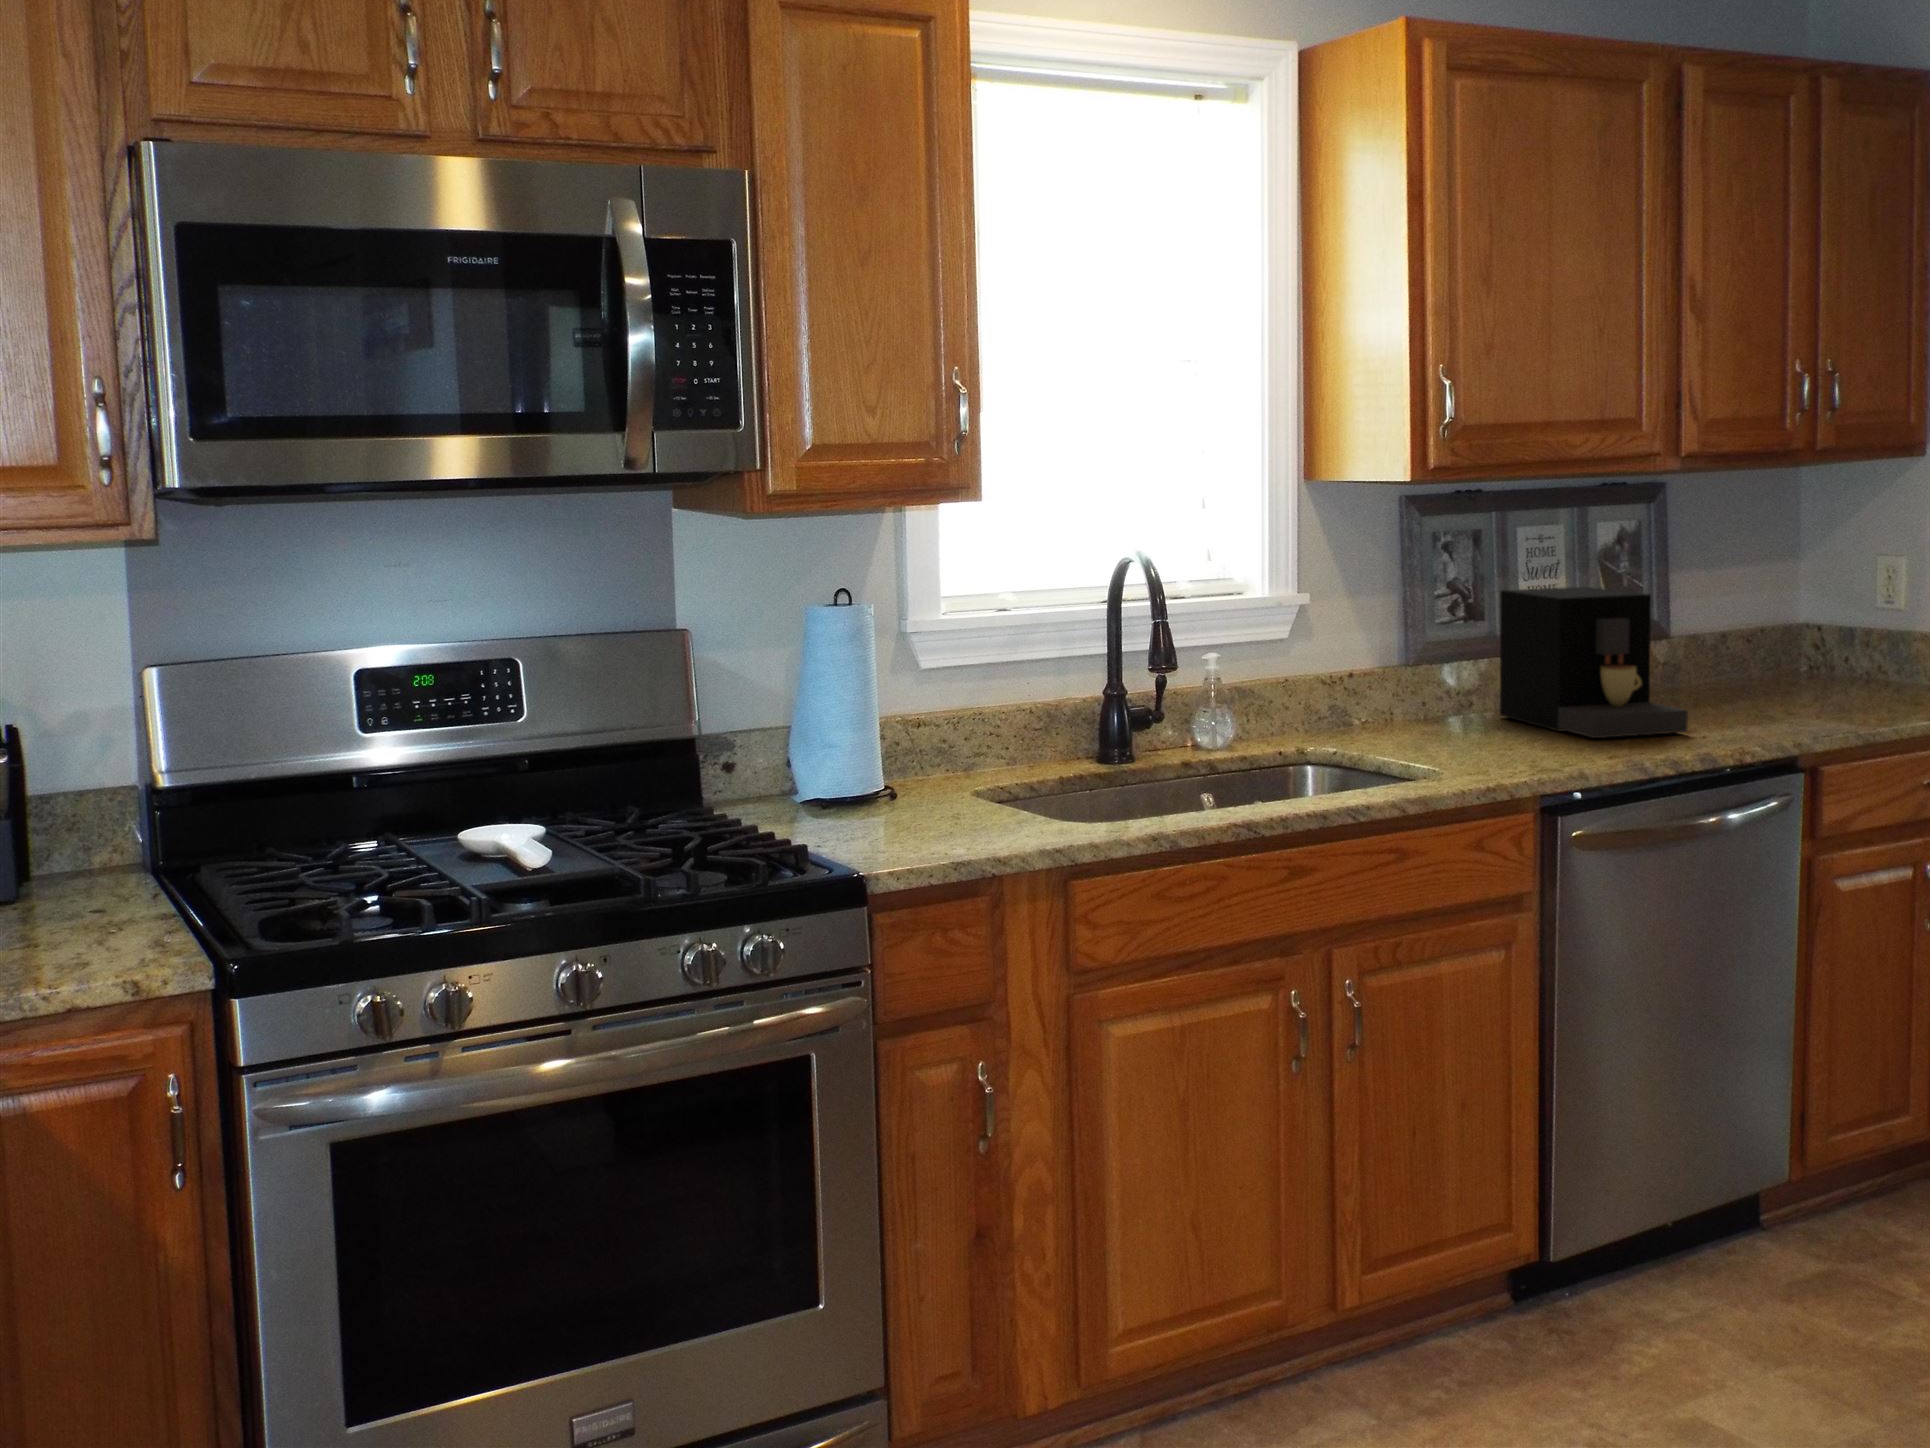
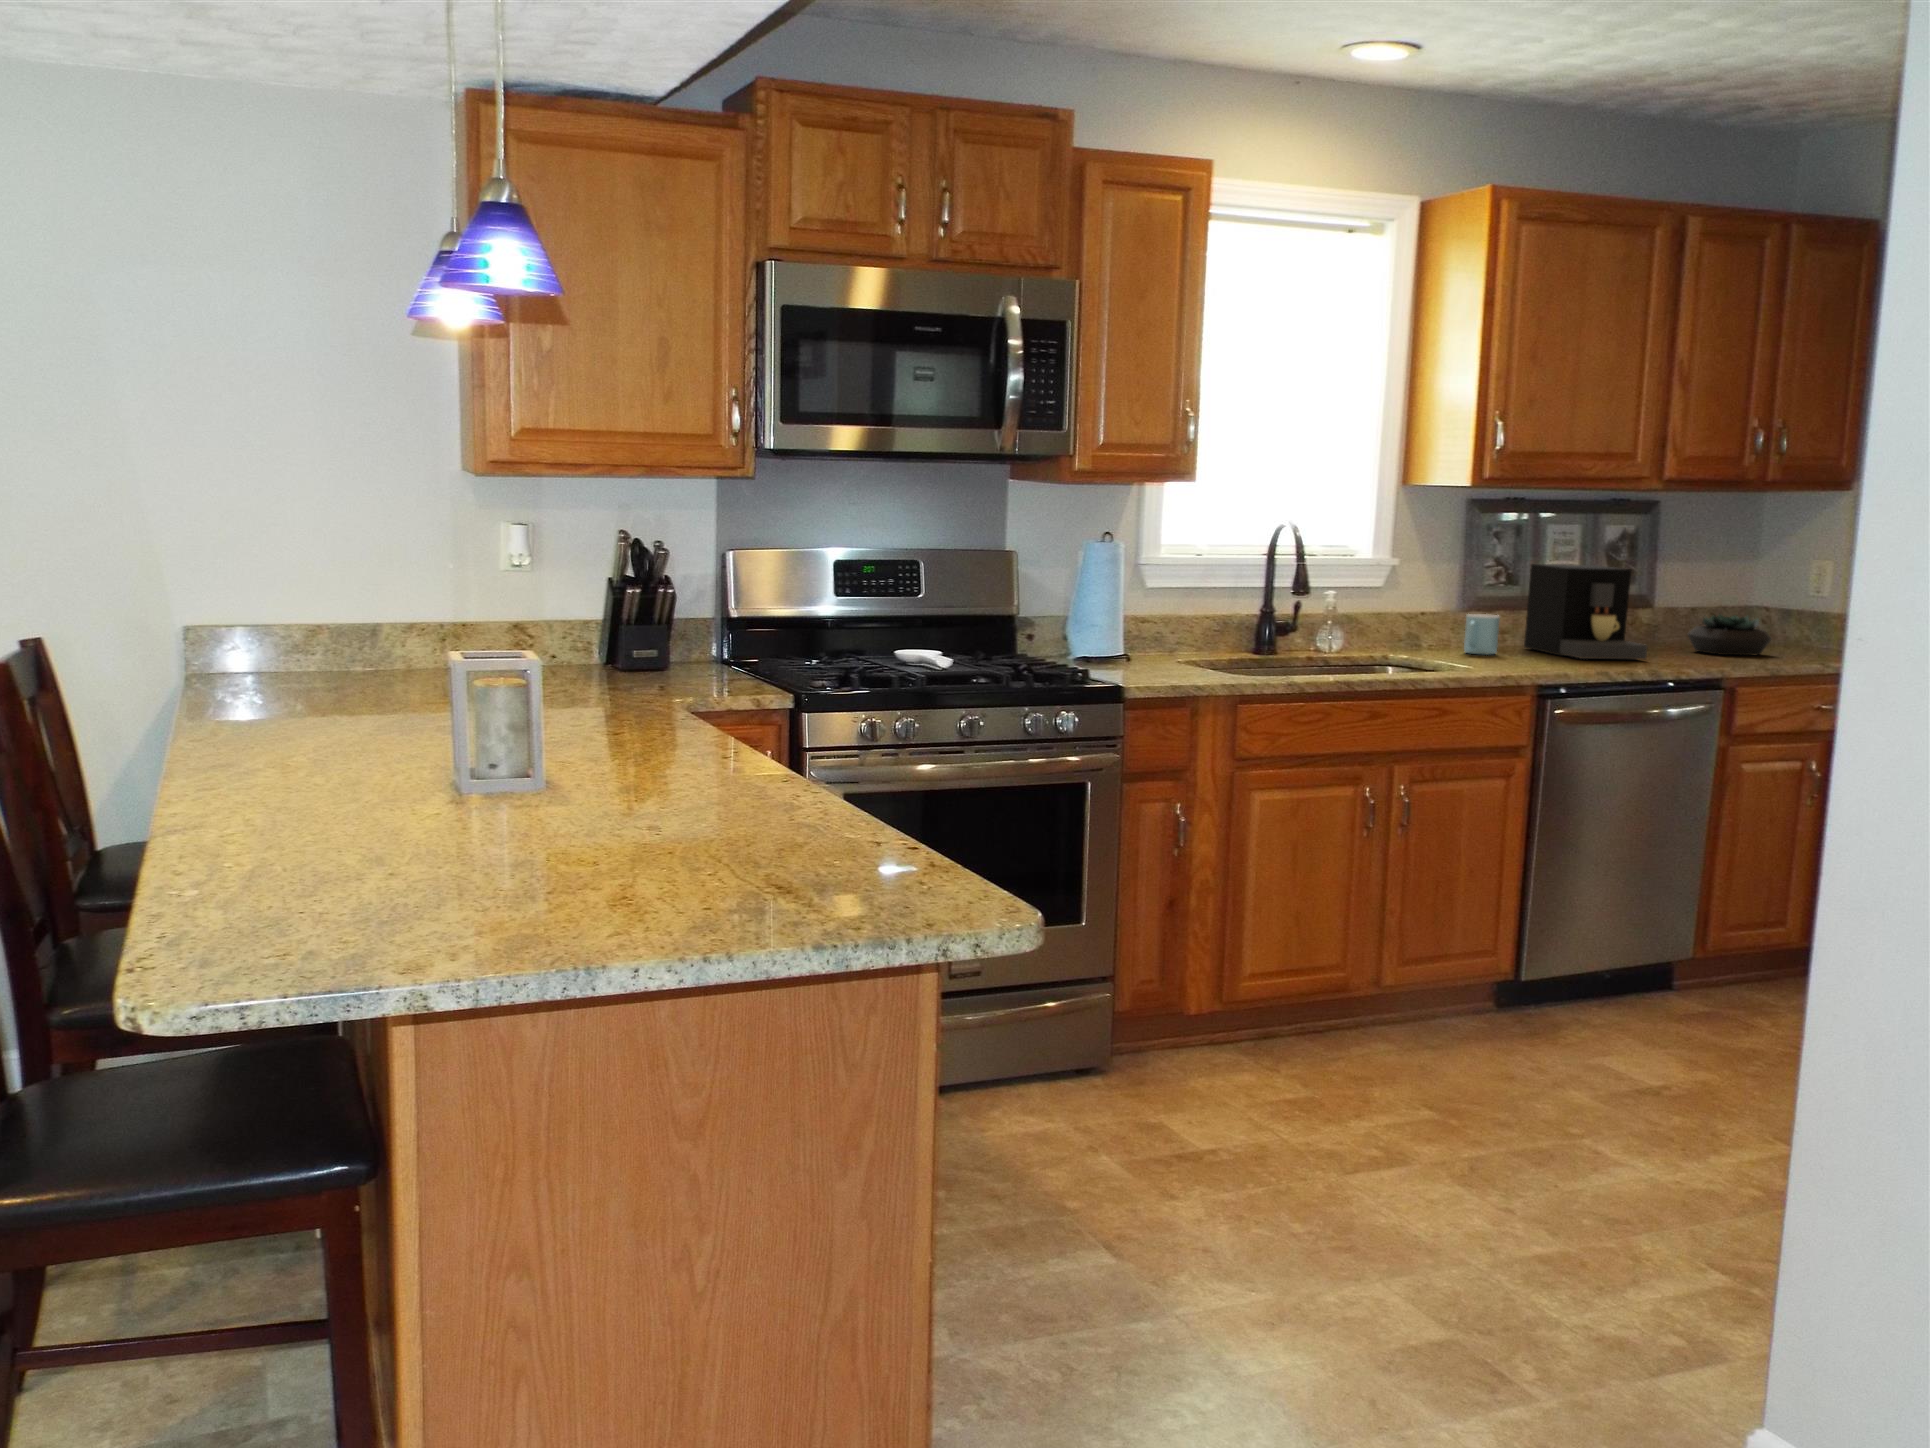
succulent plant: none [1727,646,1849,710] -> present [1688,614,1771,655]
mug: none [1416,674,1466,738] -> present [1464,614,1500,654]

